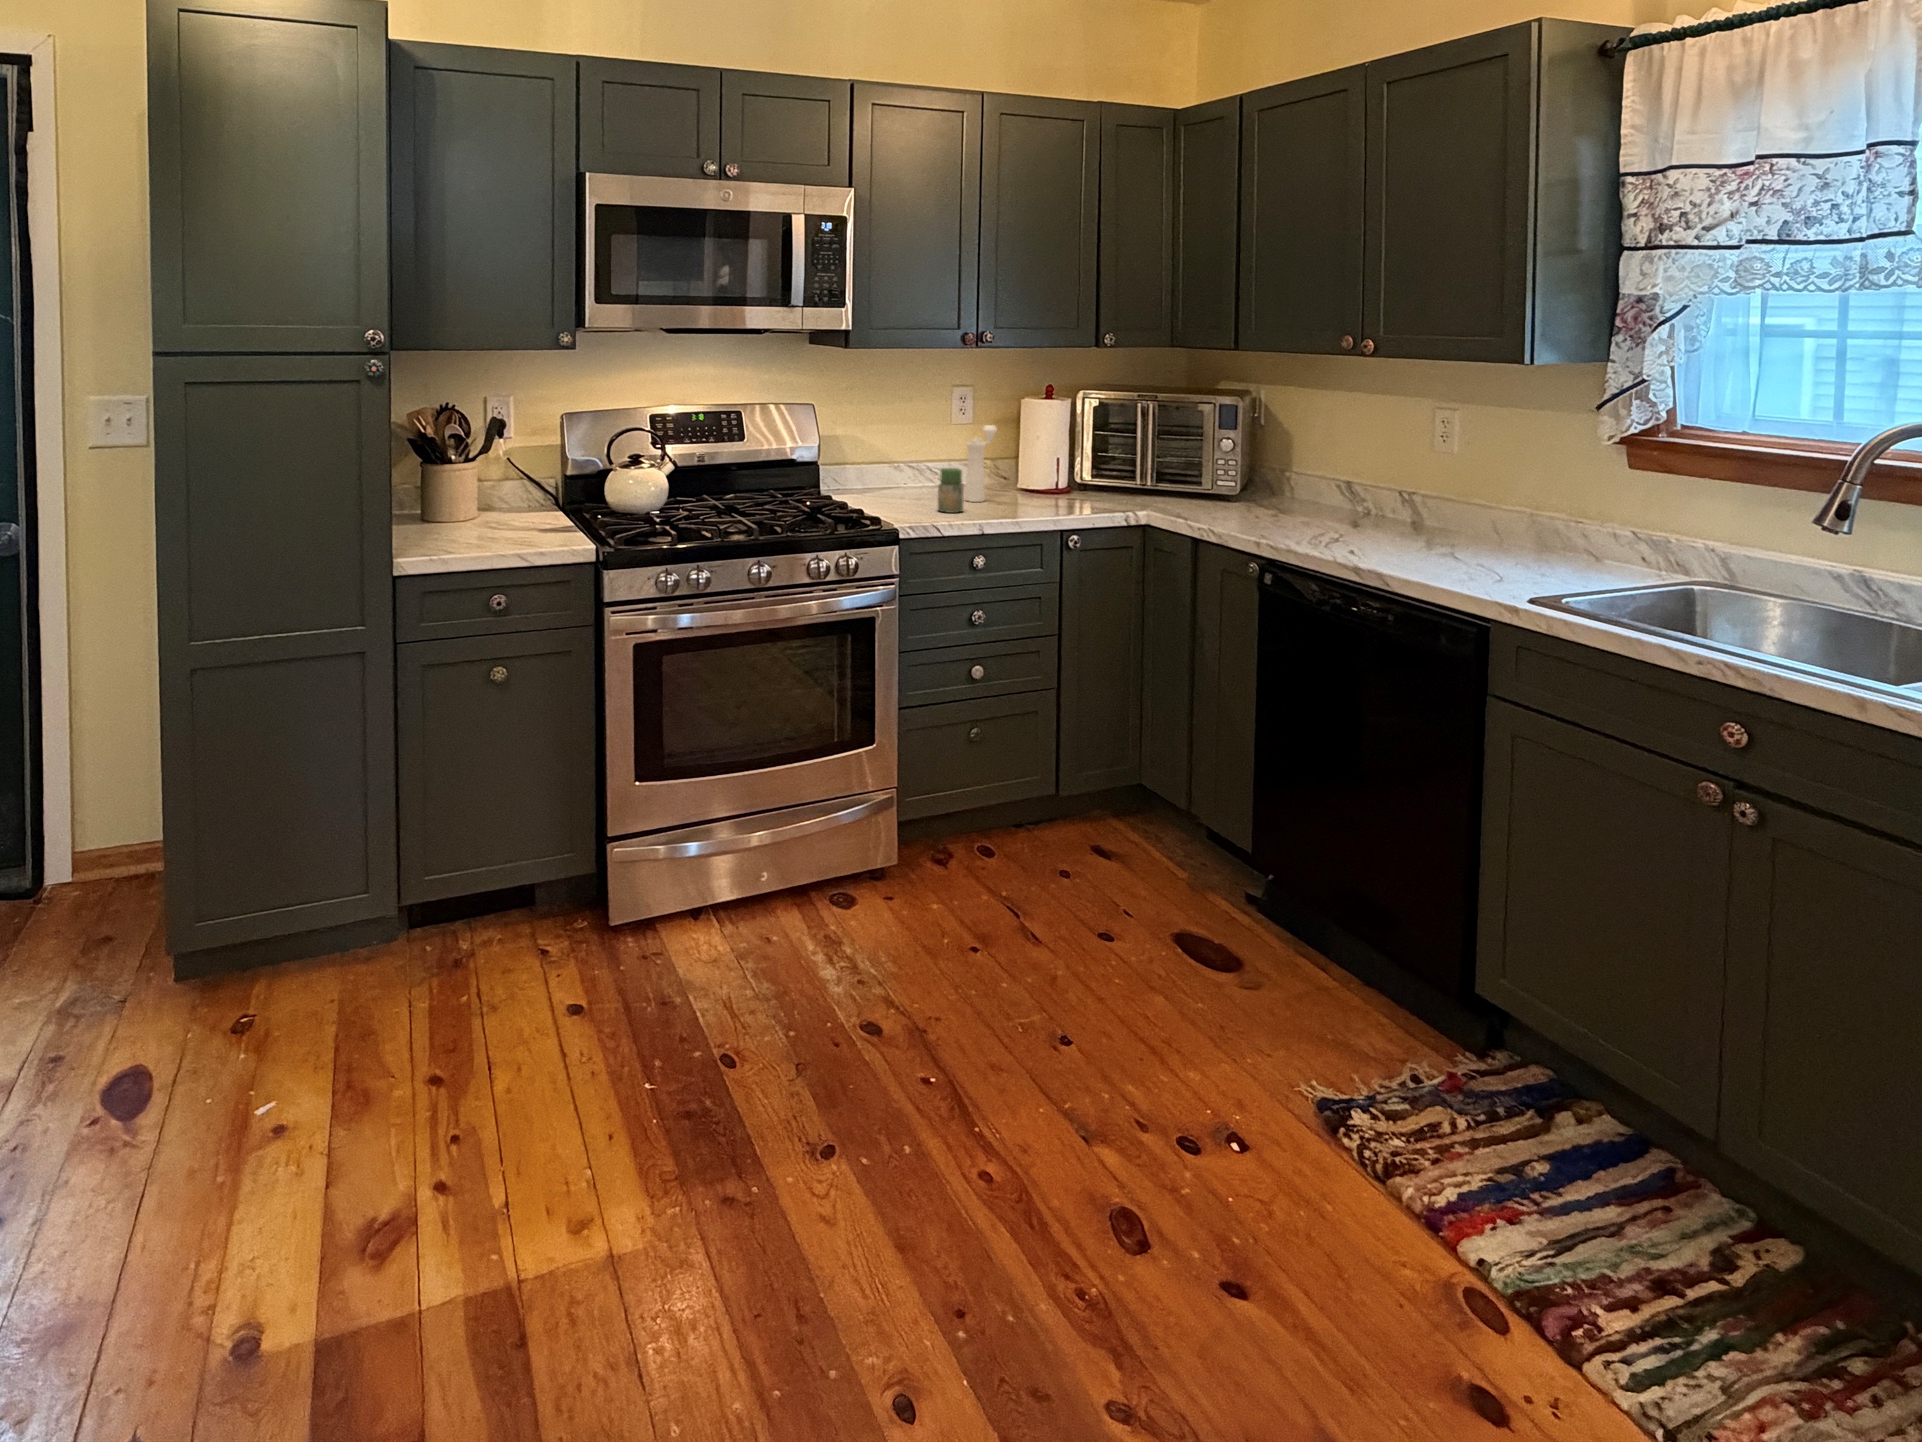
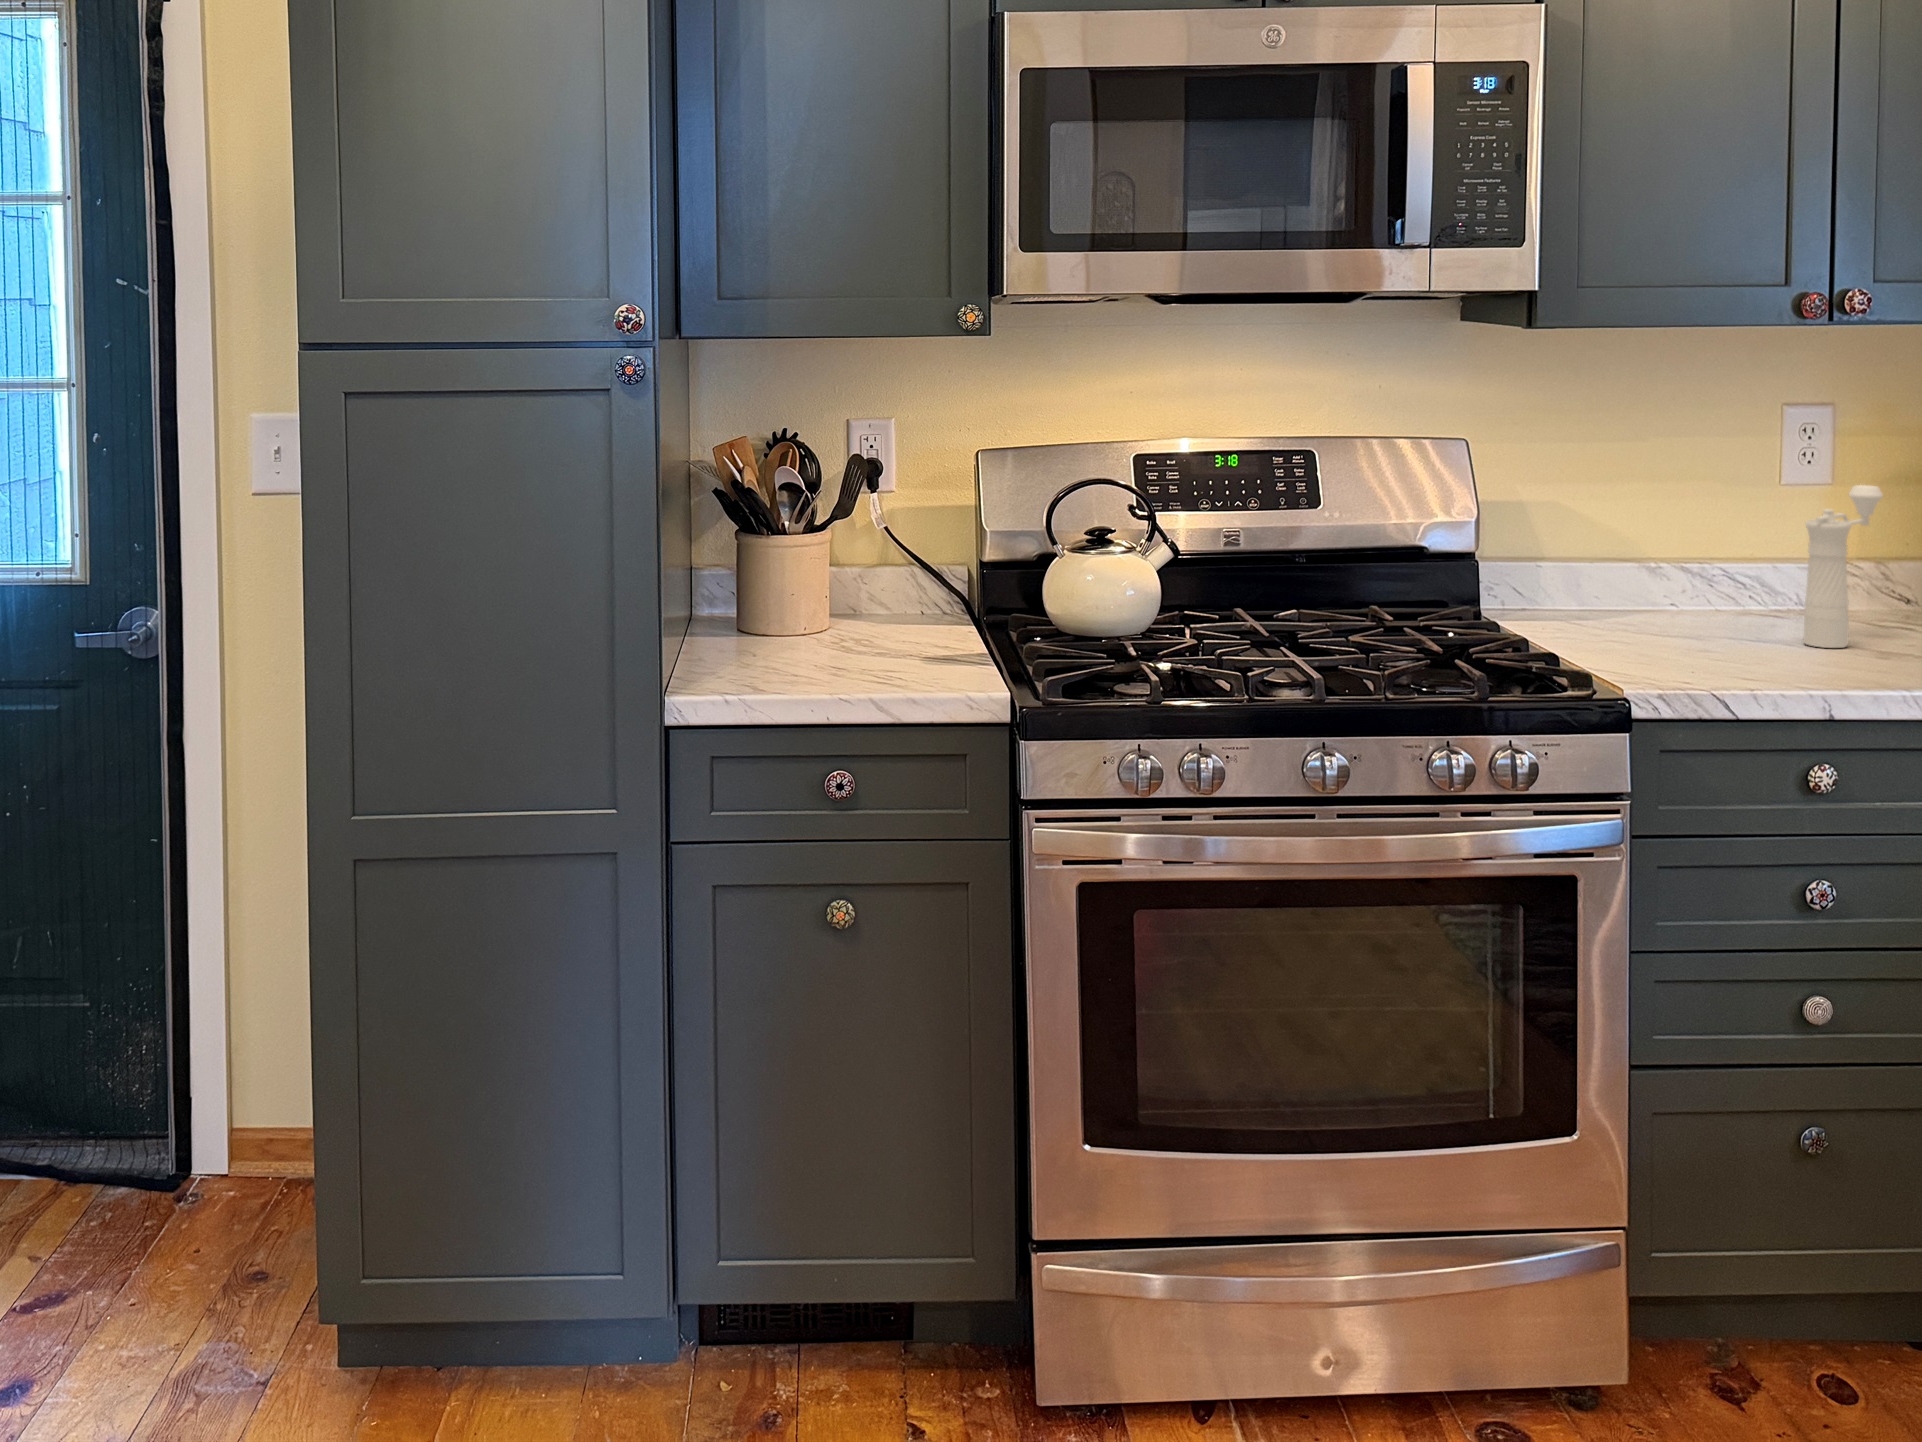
jar: present [938,468,964,513] -> none [1730,574,1789,669]

